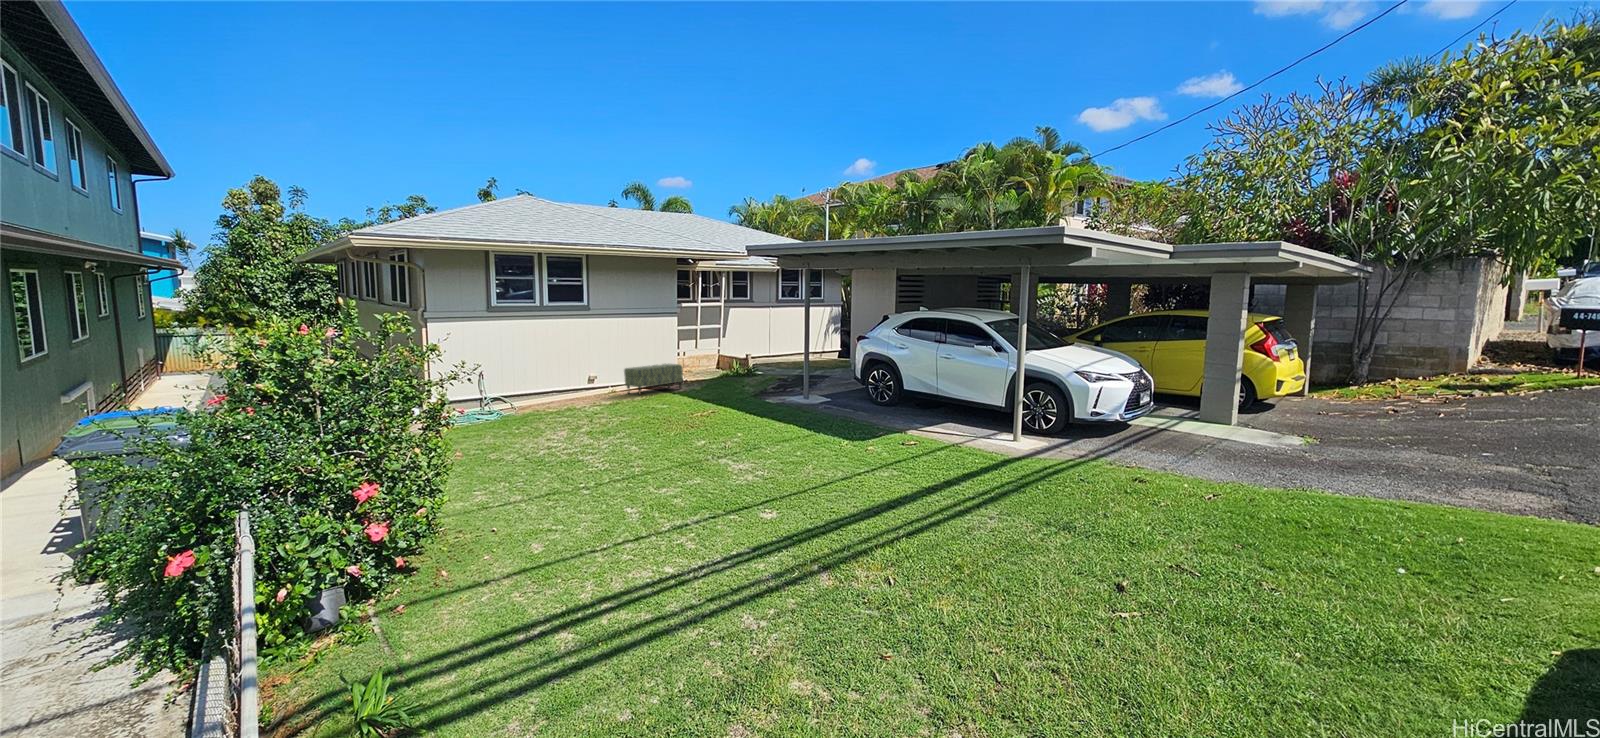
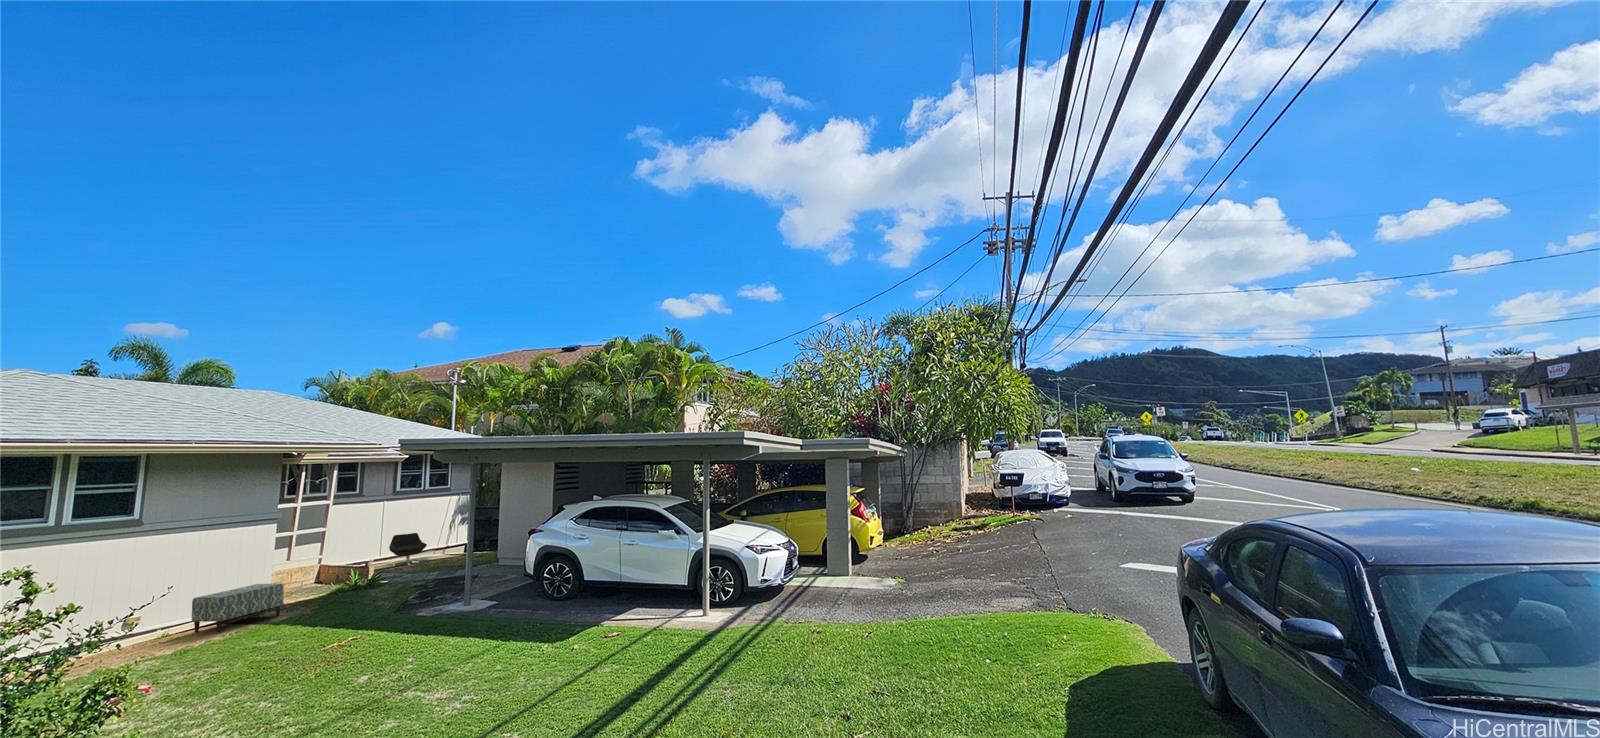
lounge chair: none [773,336,801,363] -> present [389,533,427,565]

